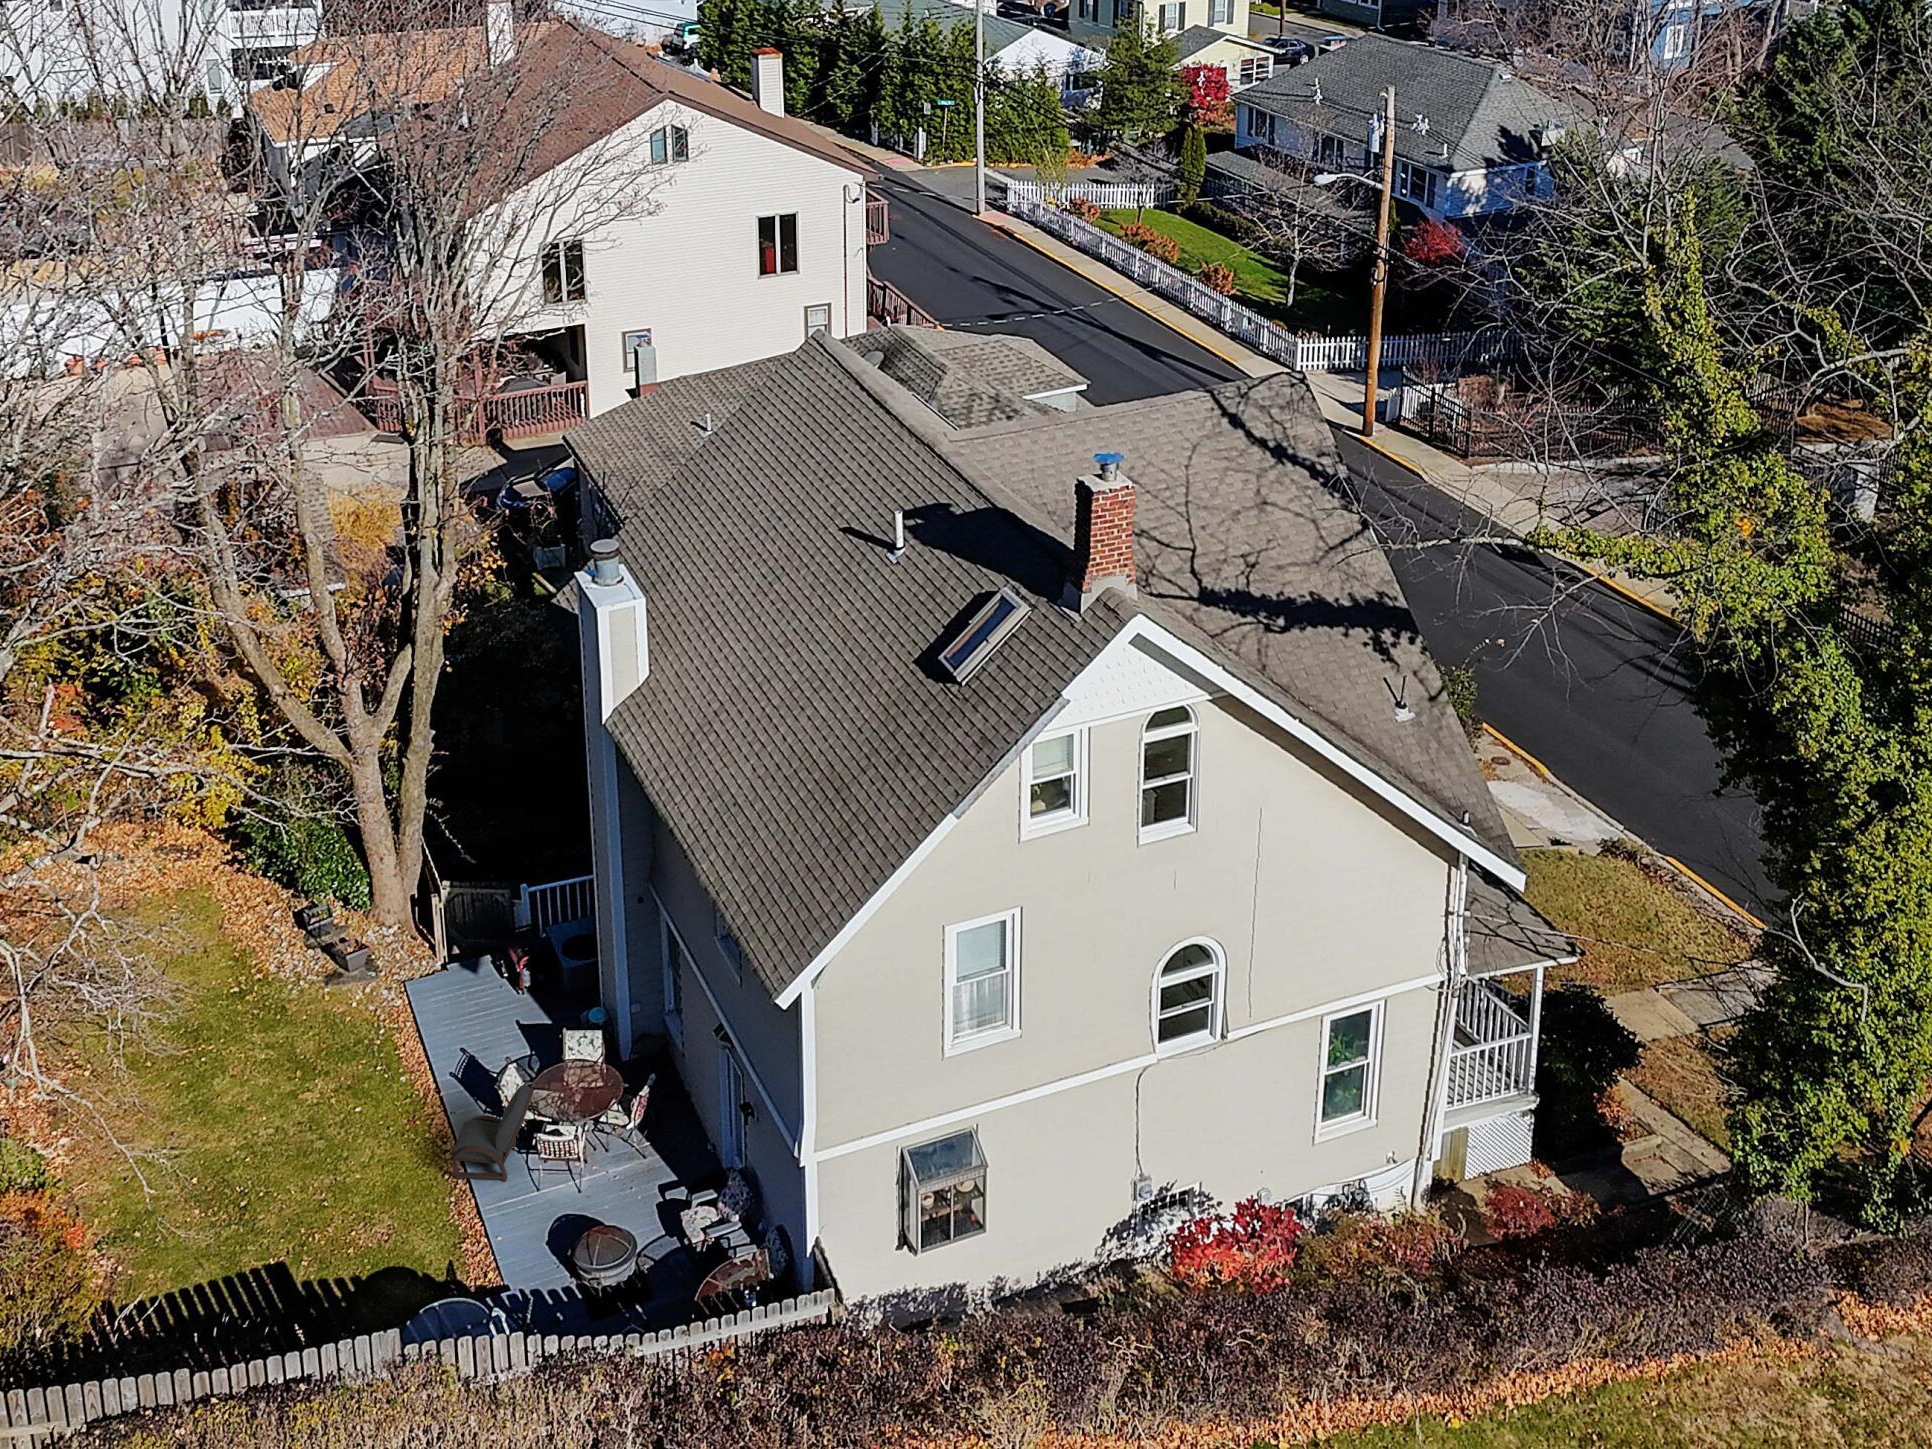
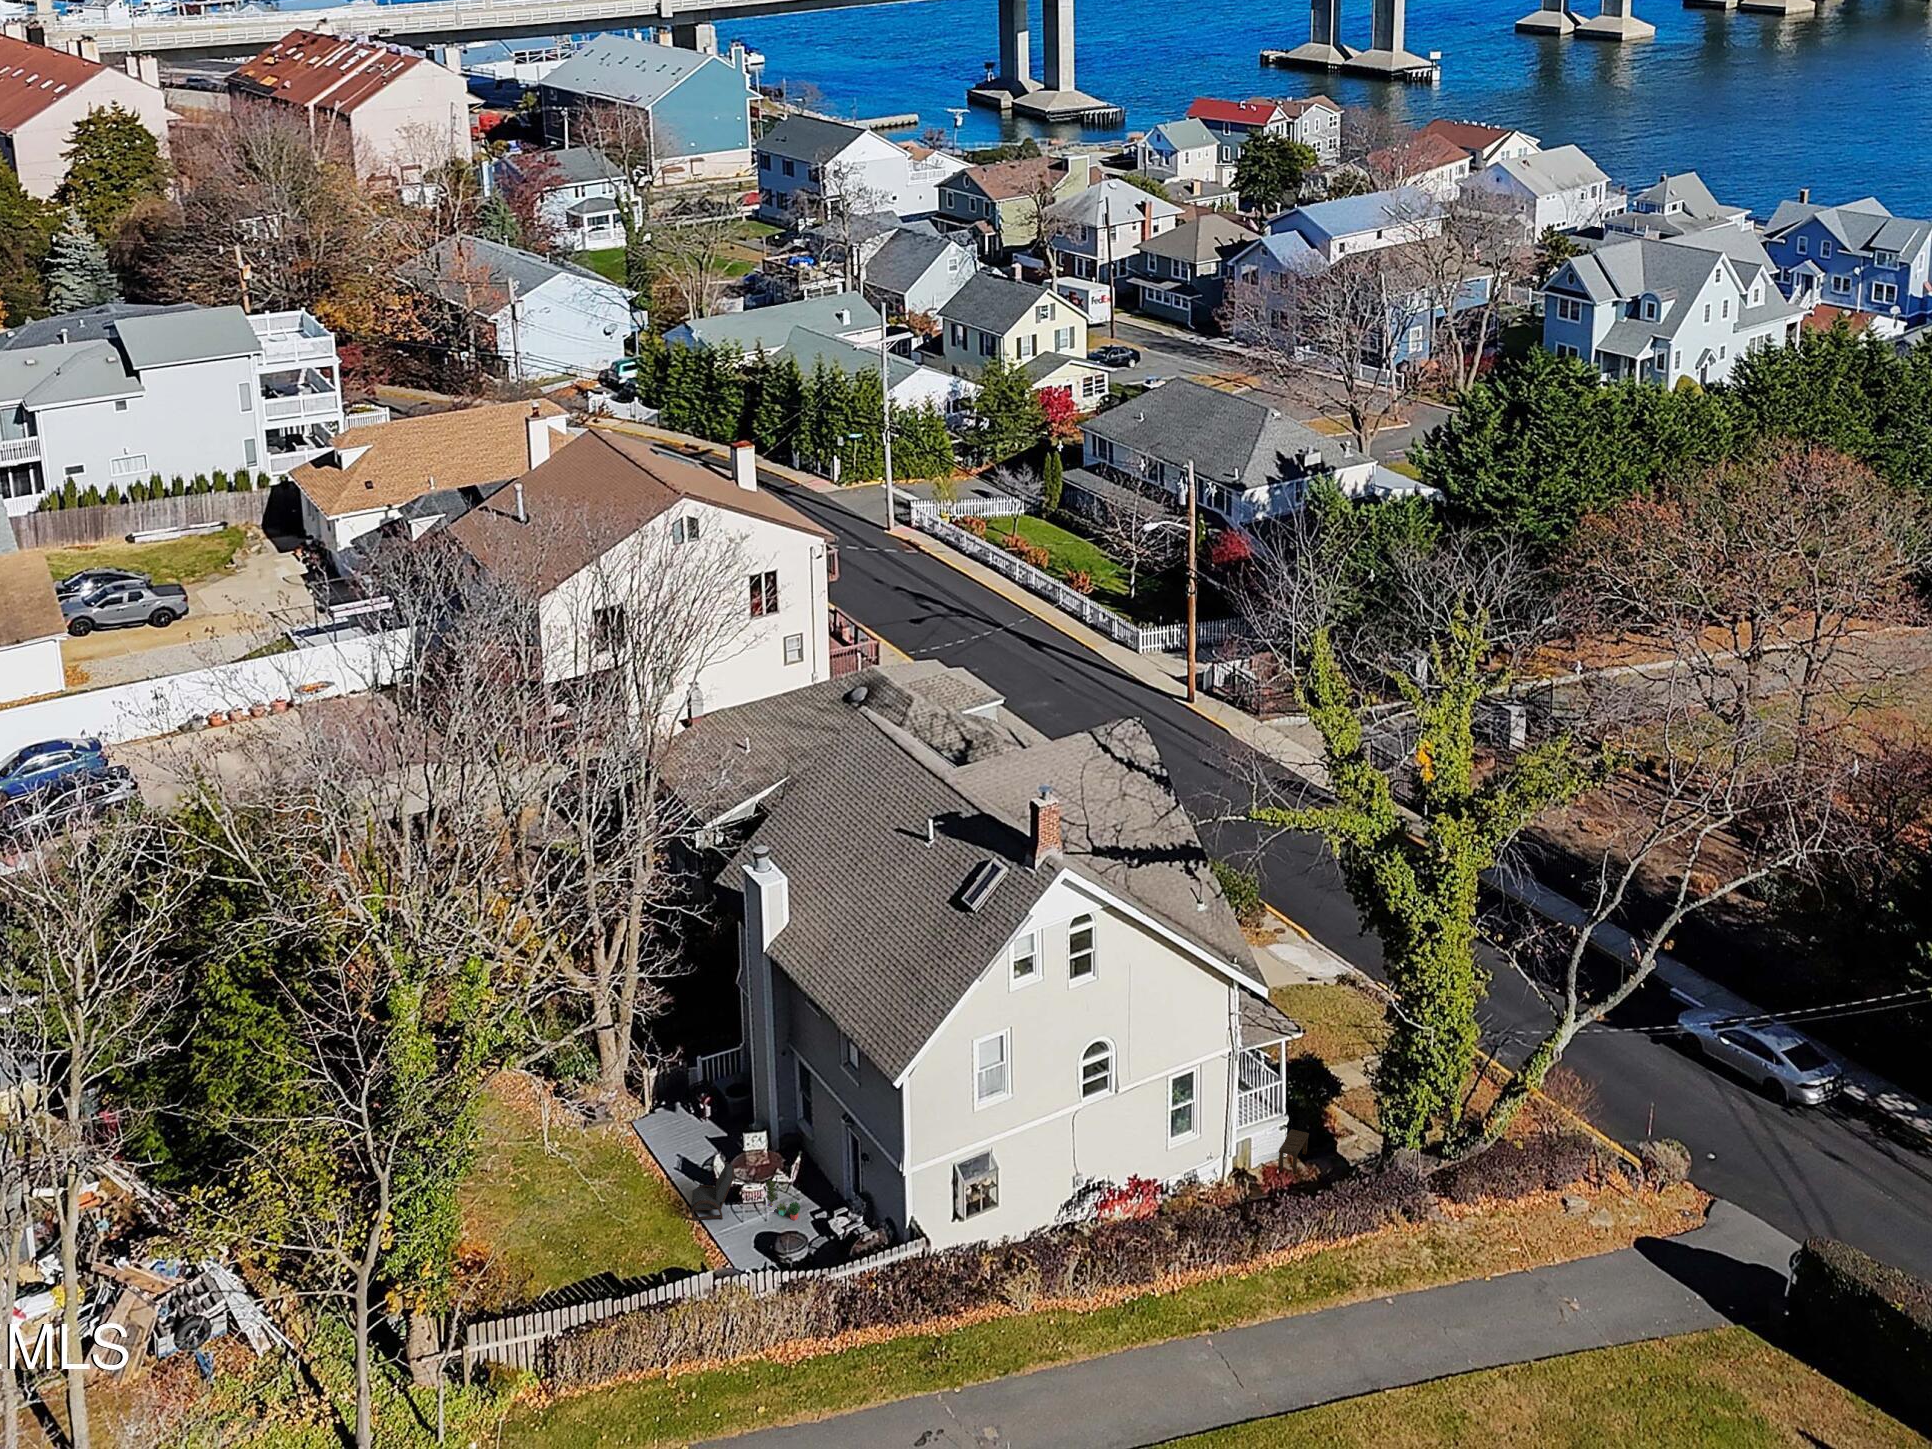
potted plant: none [584,1121,641,1200] -> present [766,1180,800,1220]
bench: none [1518,1121,1577,1208] -> present [1279,1129,1309,1173]

